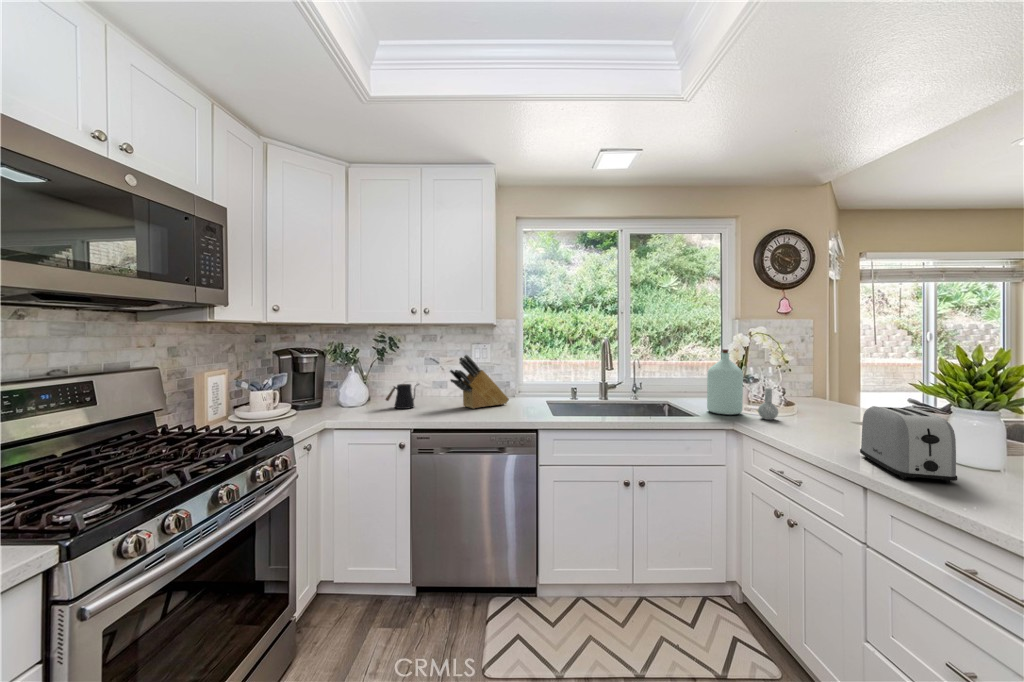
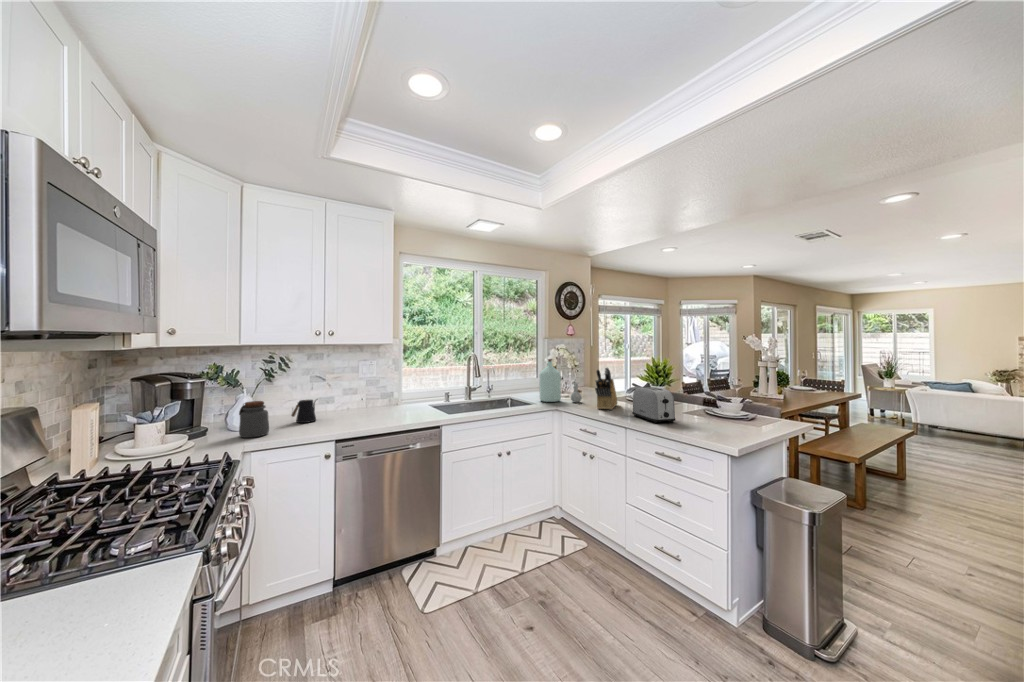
knife block: present [450,355,509,409] -> present [595,368,617,410]
jar: none [328,381,356,419] -> present [239,401,269,438]

